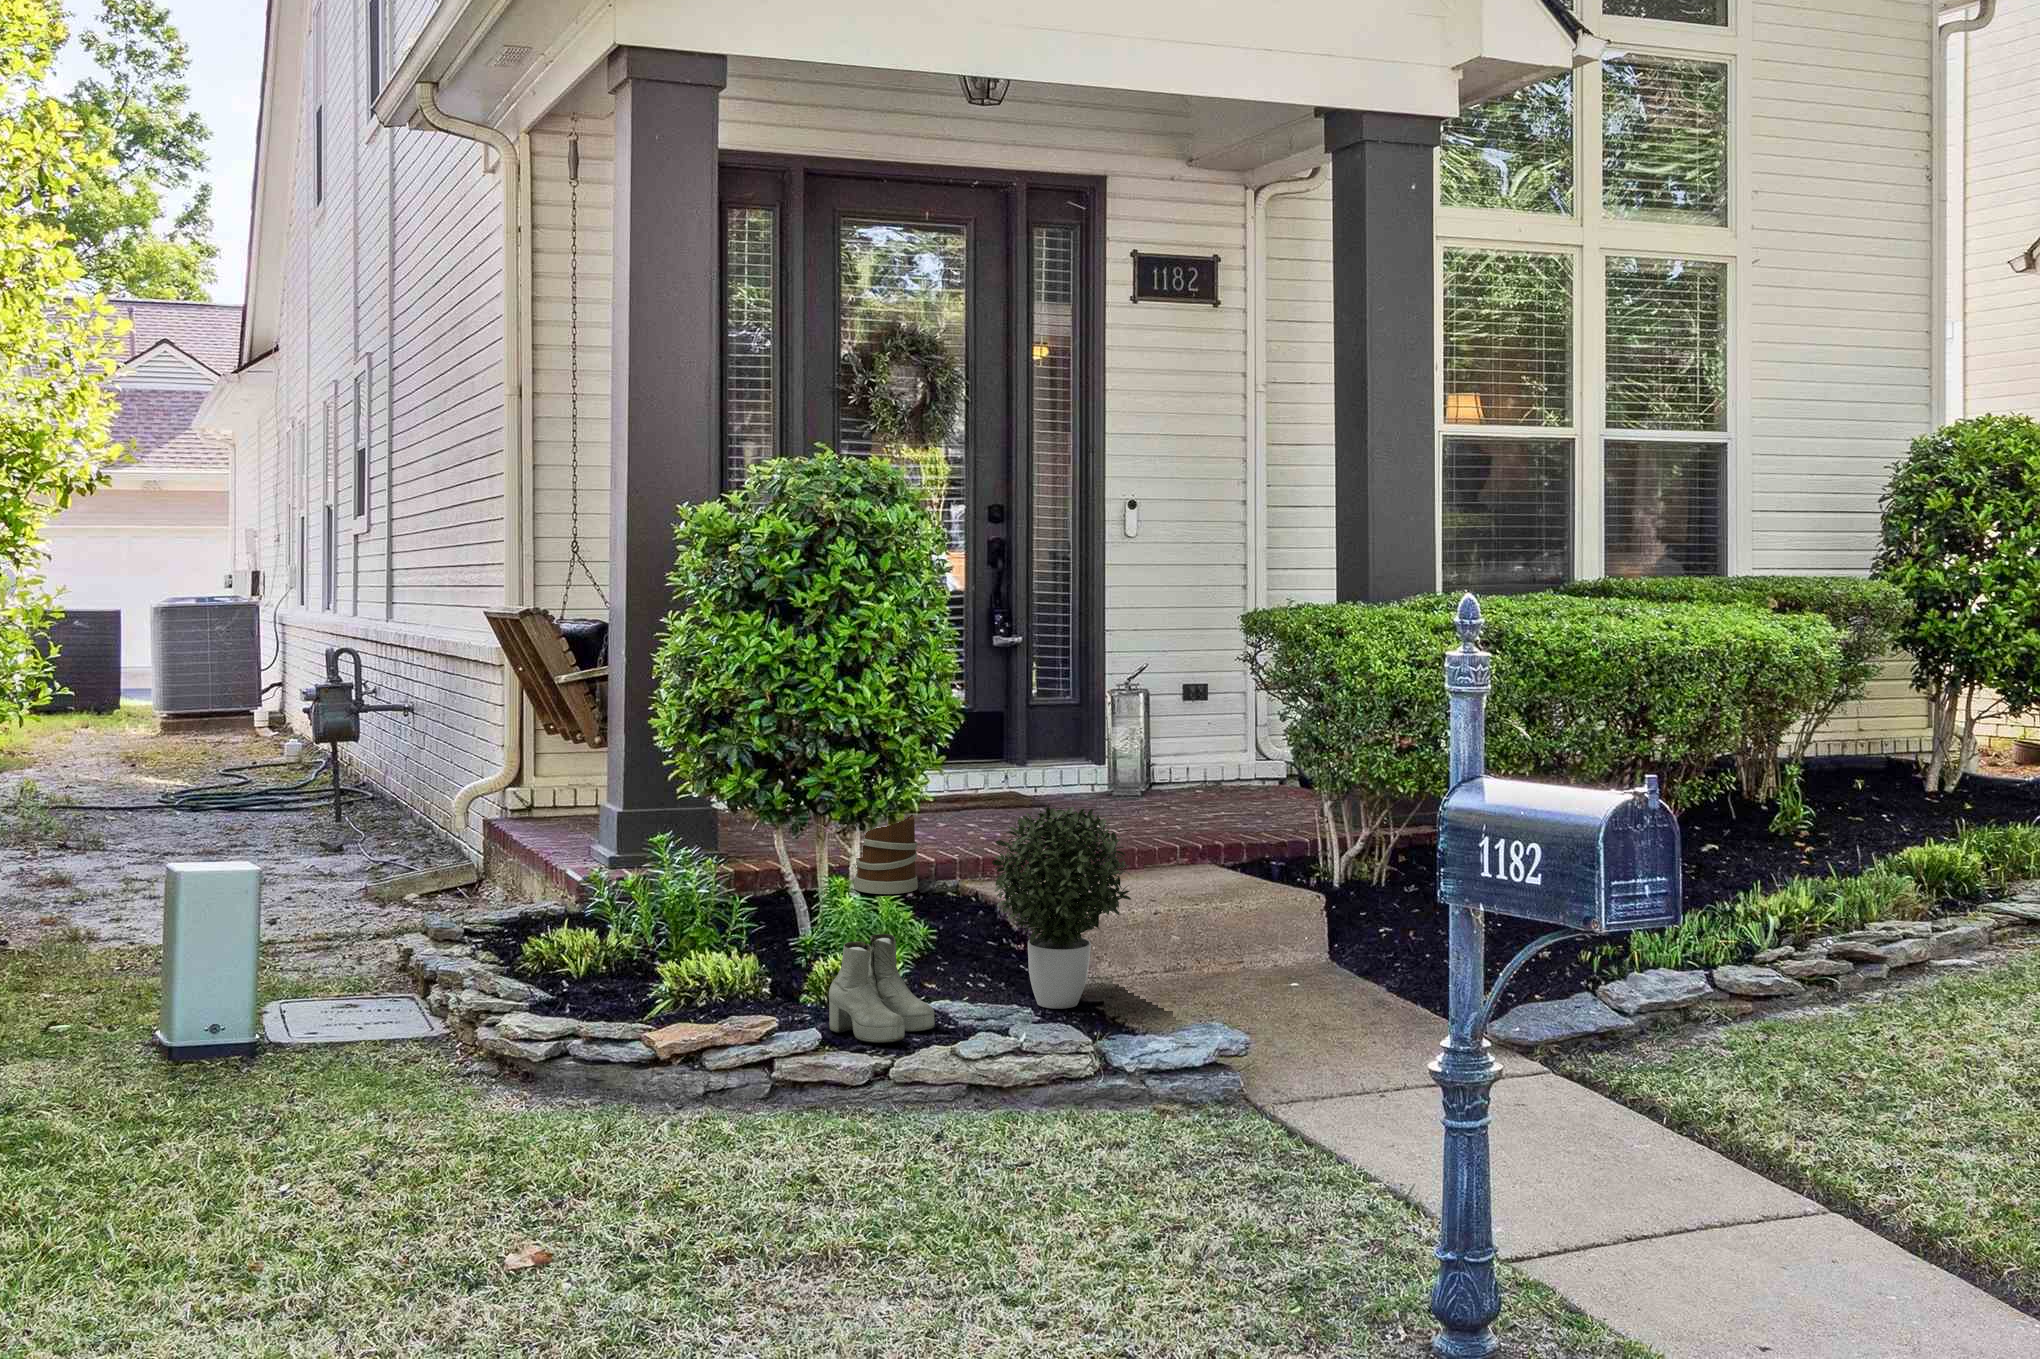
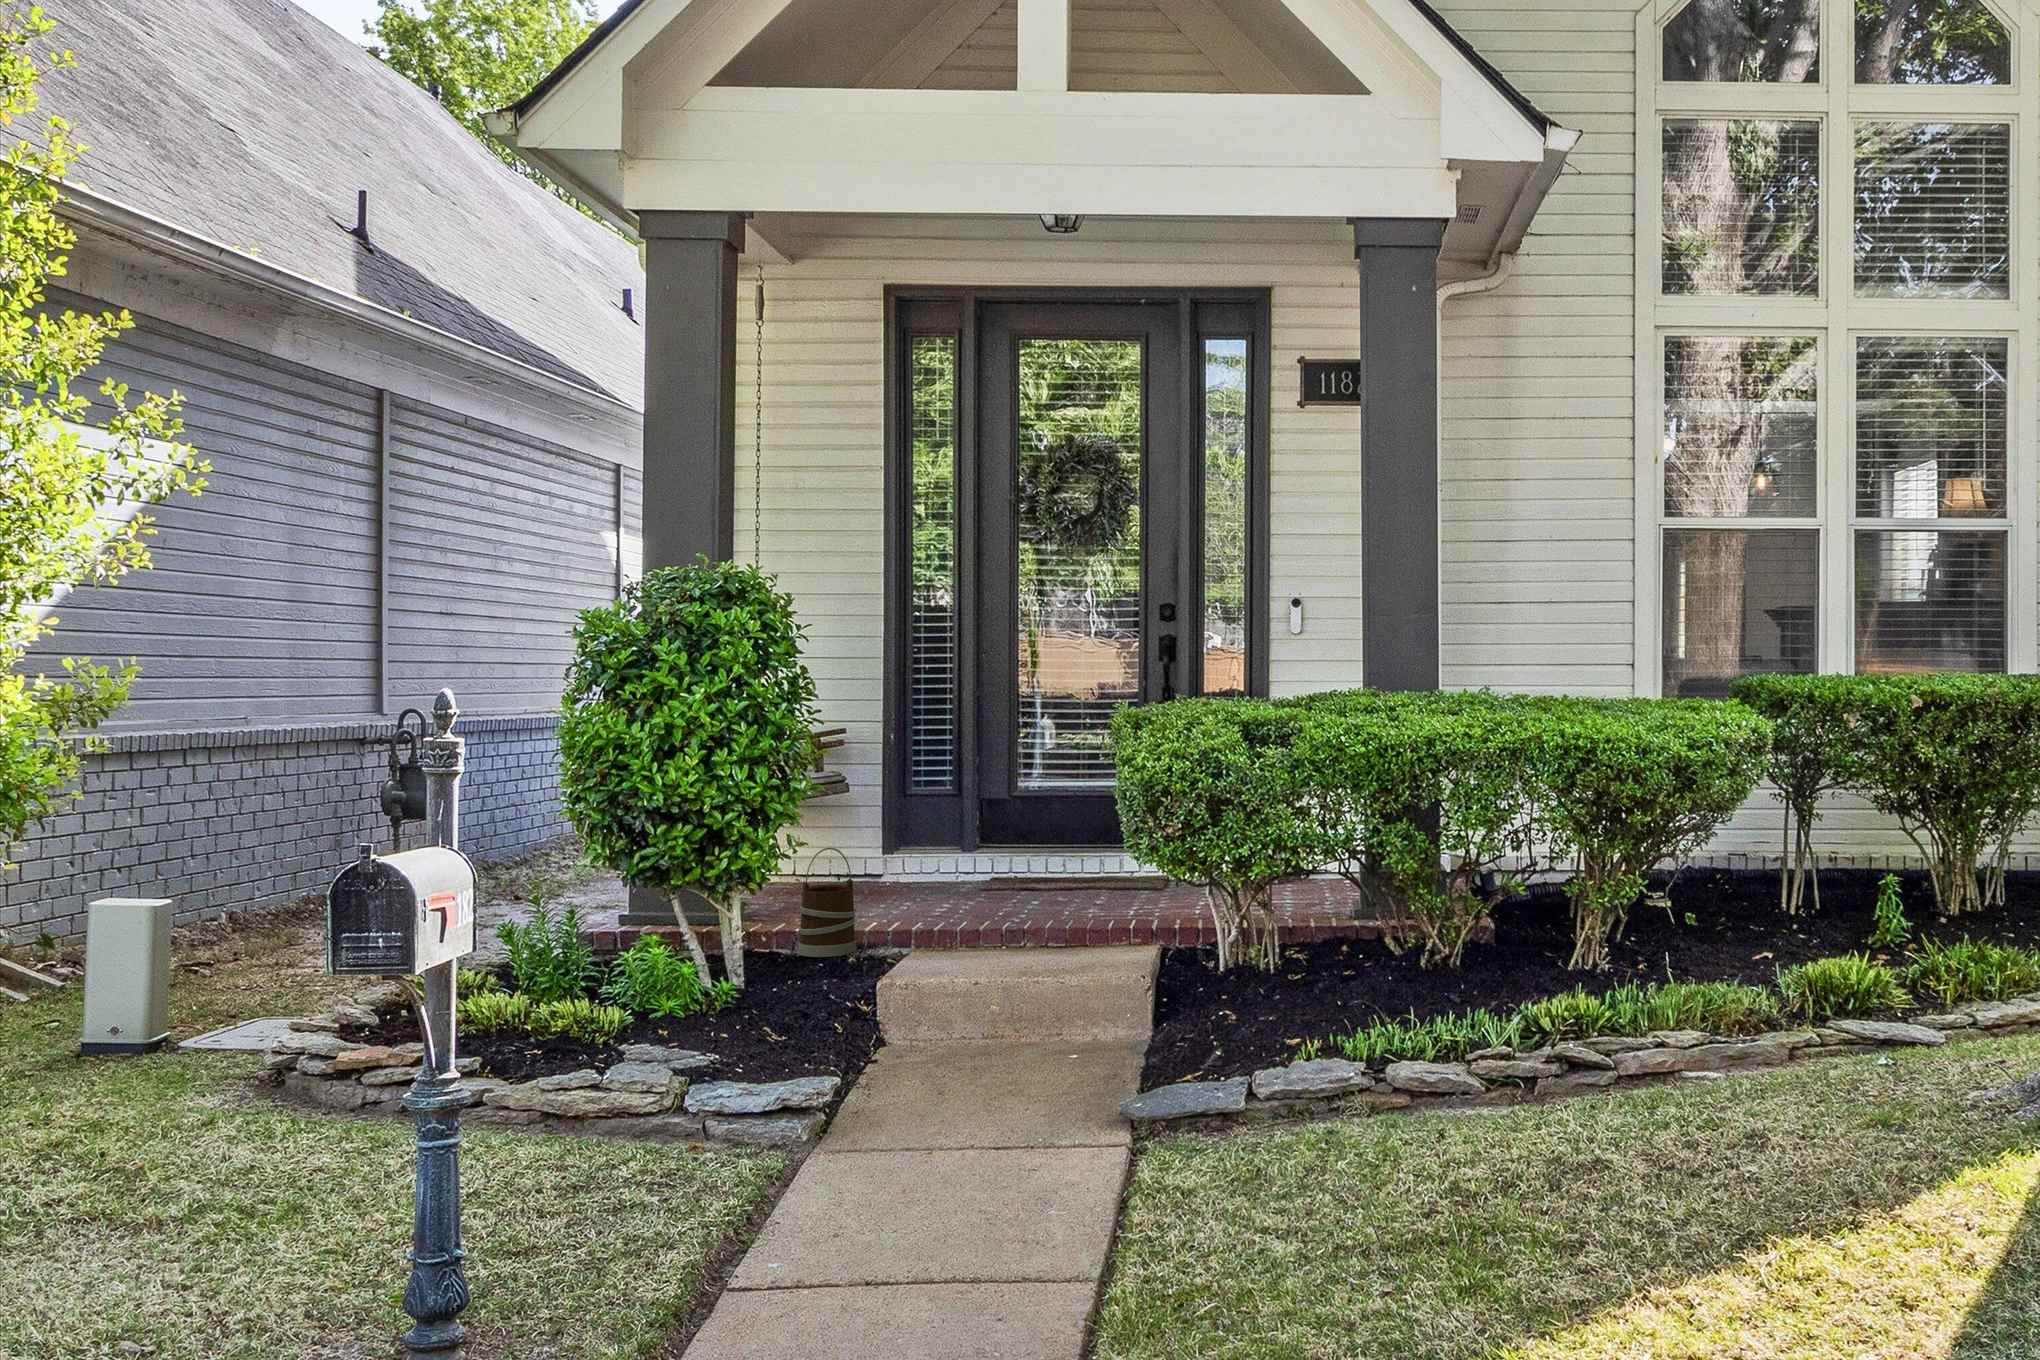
potted plant: present [992,807,1131,1009] -> none [666,875,795,1056]
boots: present [829,934,935,1043] -> none [520,981,600,1073]

